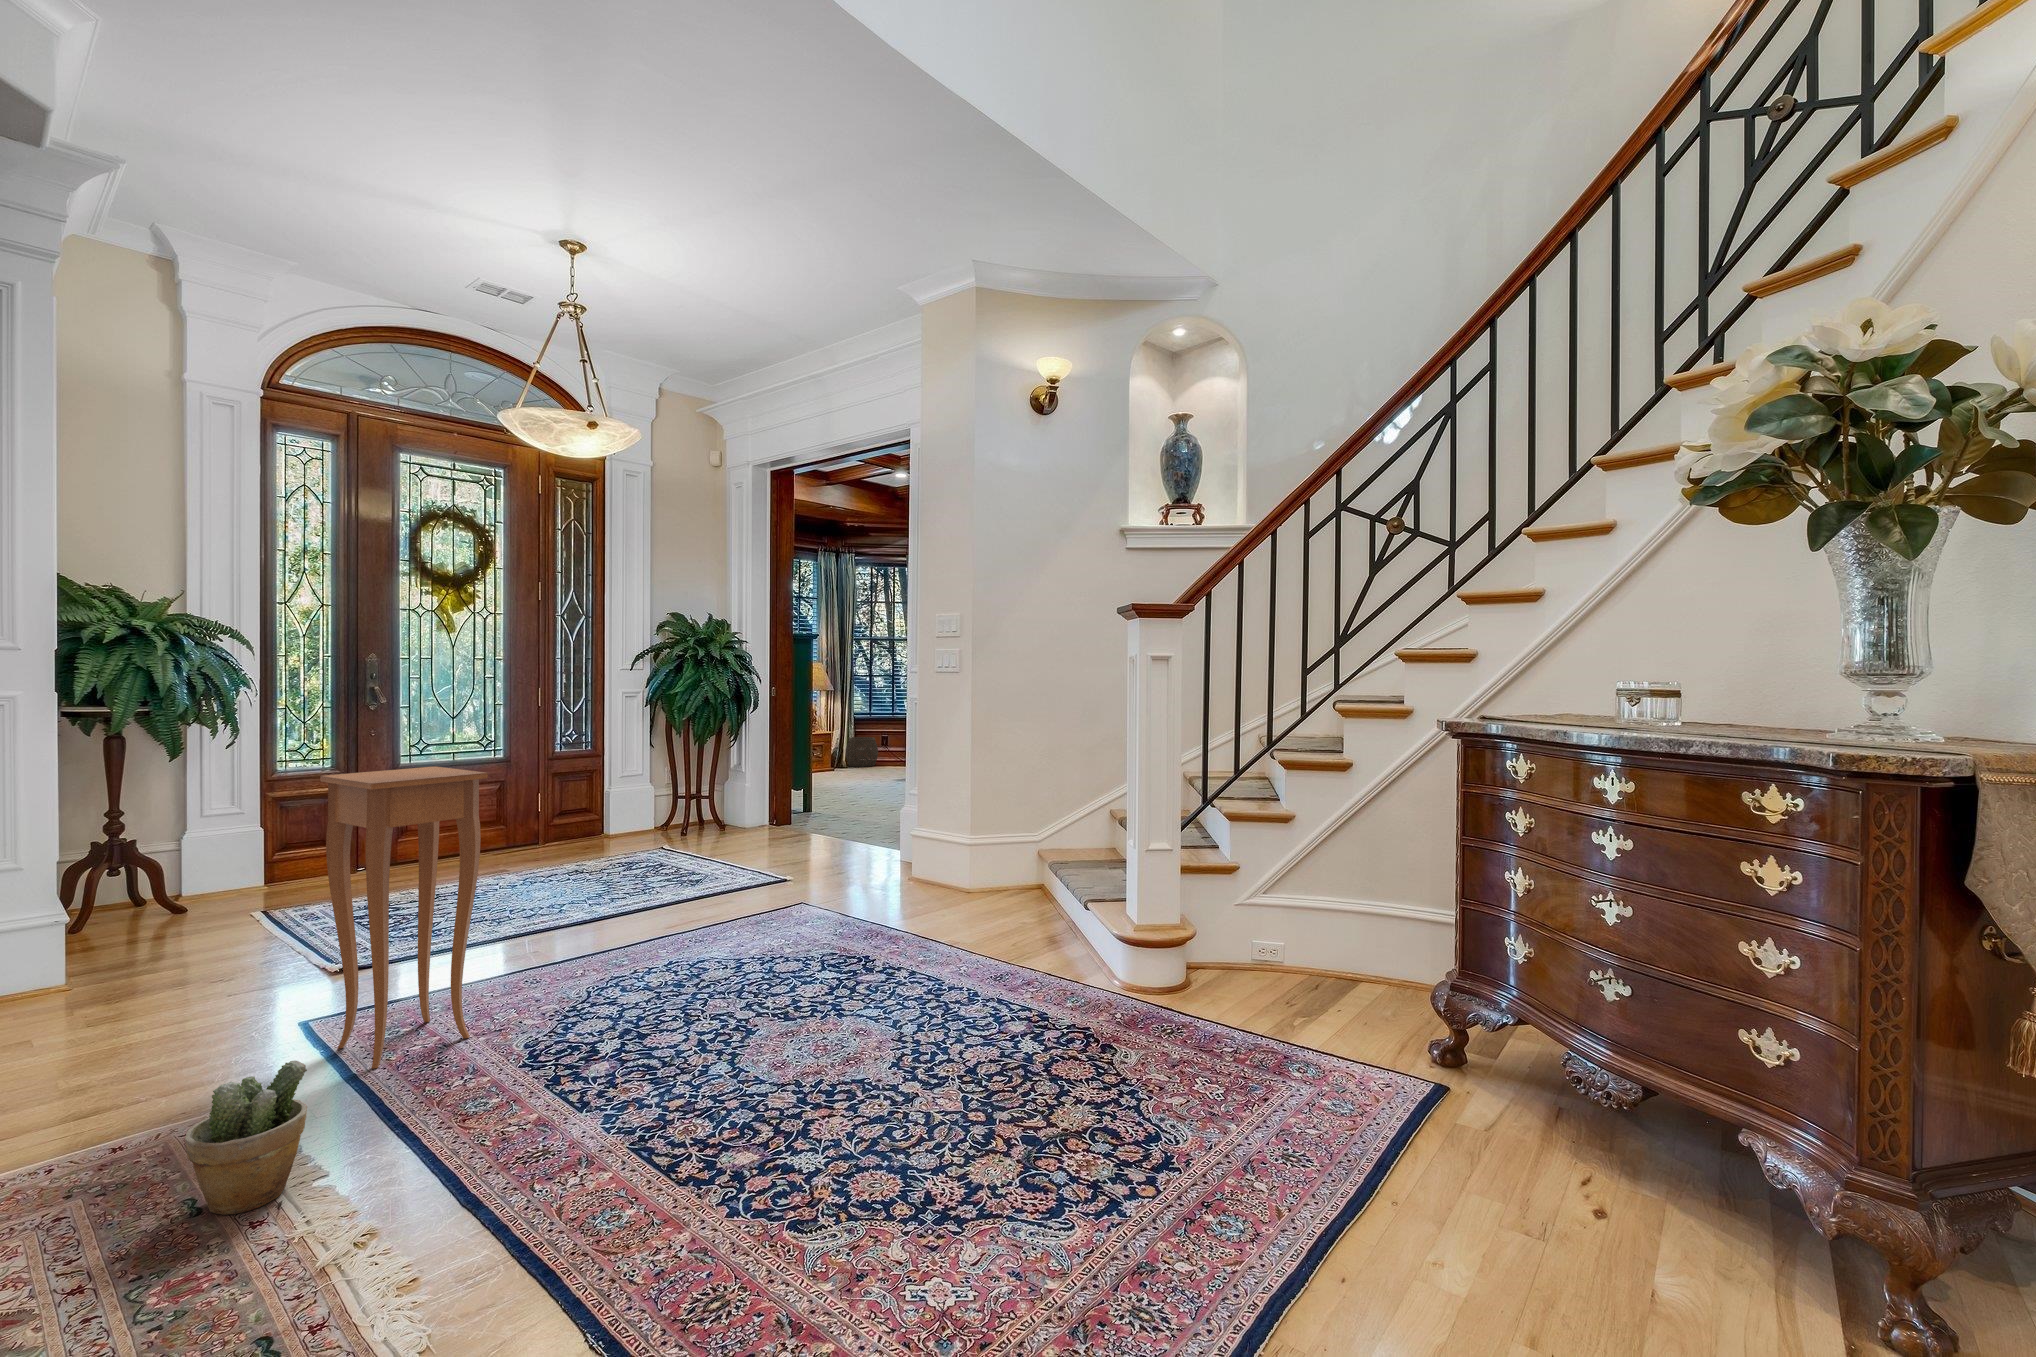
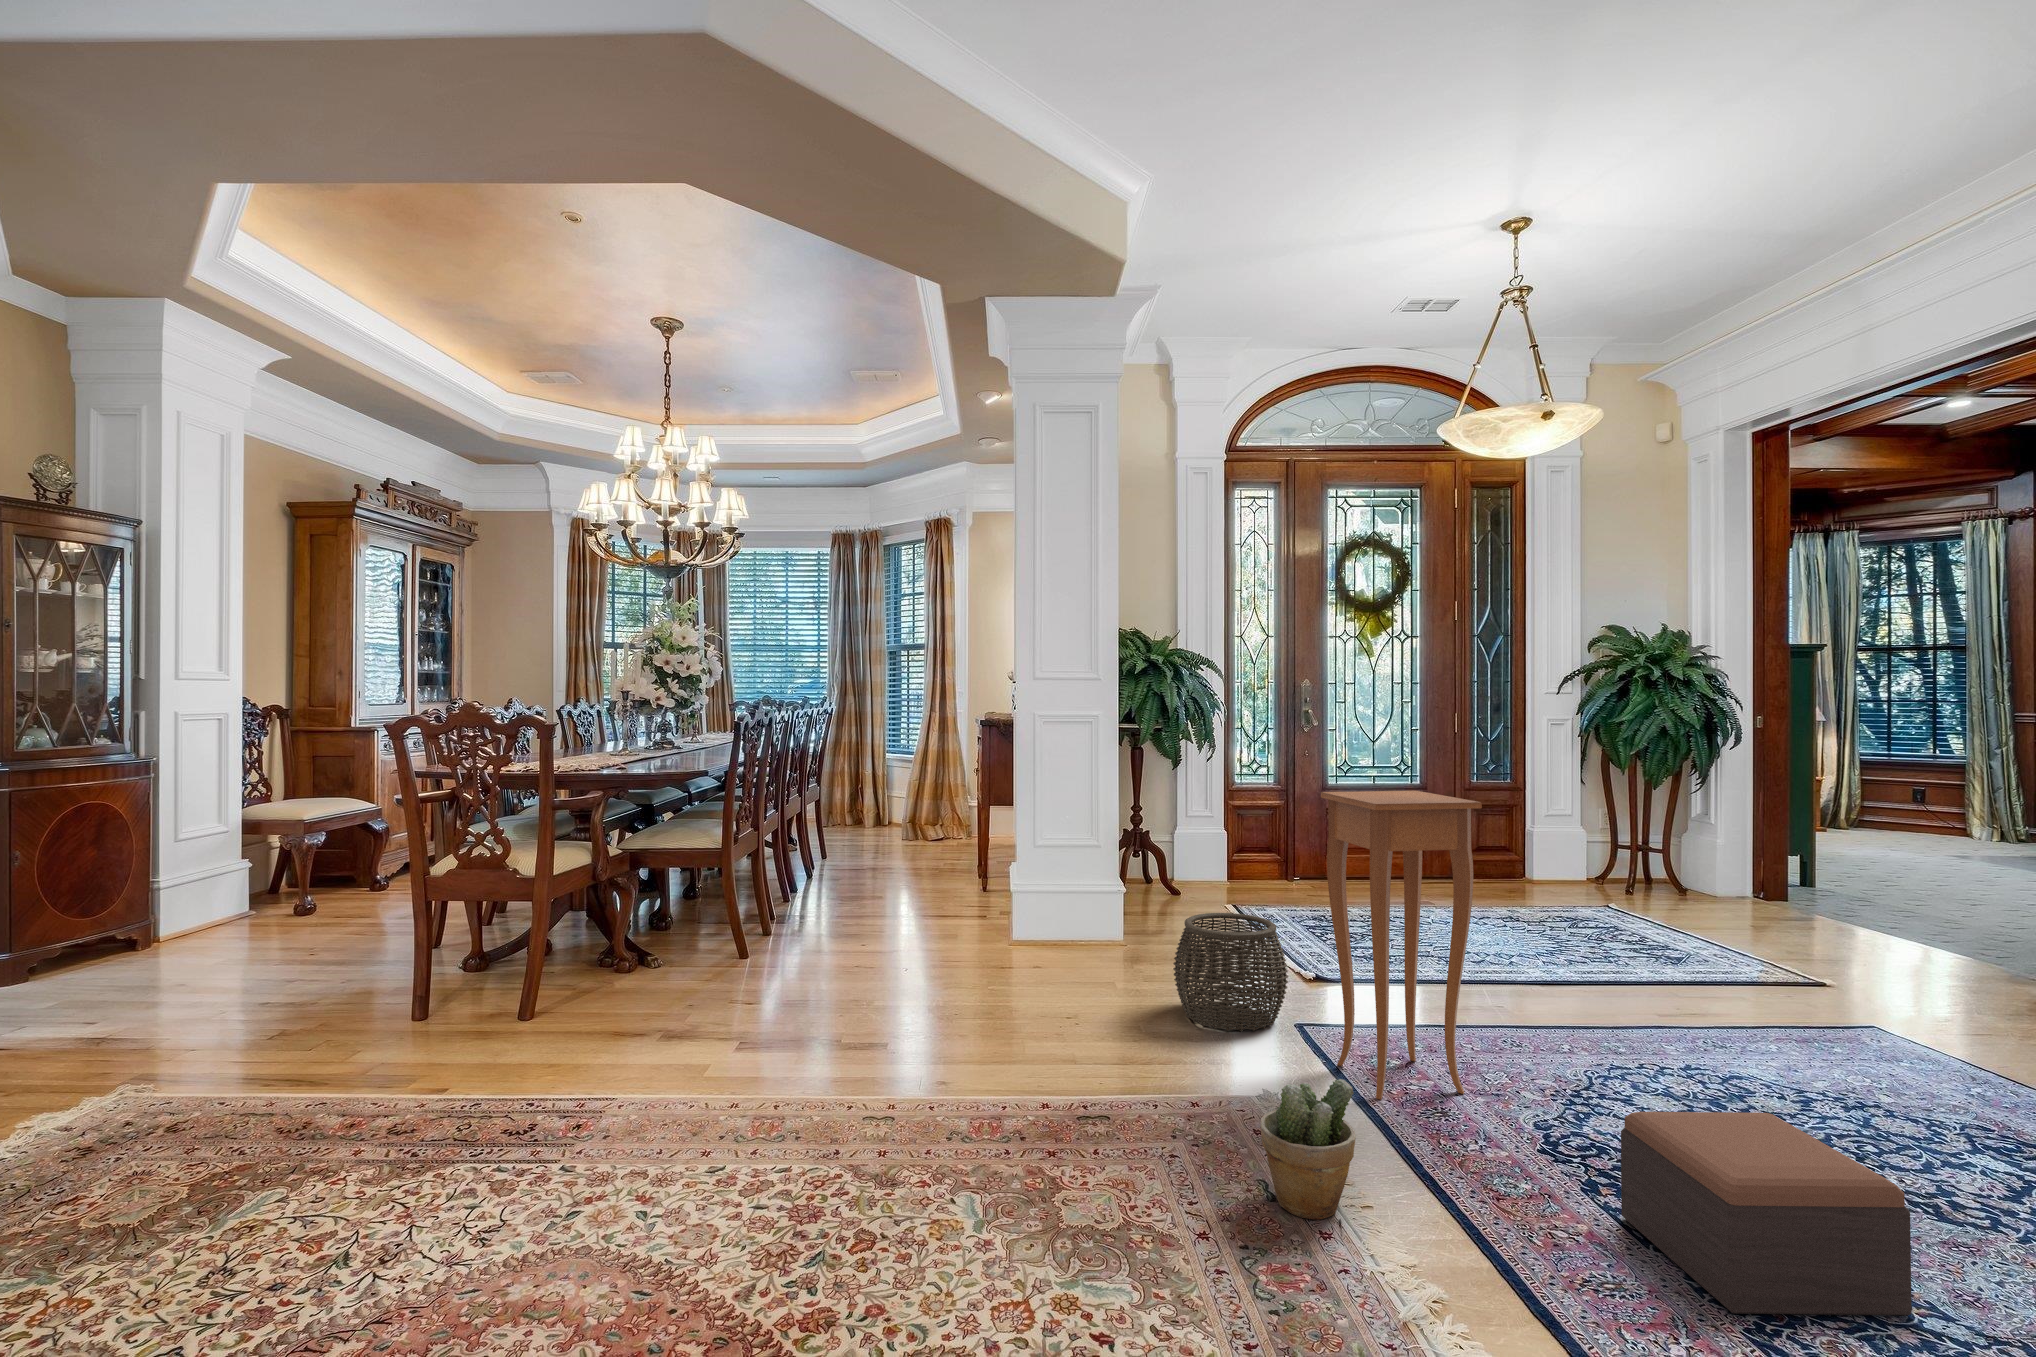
woven basket: present [846,737,878,767] -> present [1173,913,1288,1032]
footstool: none [571,983,745,1137] -> present [1621,1112,1912,1316]

